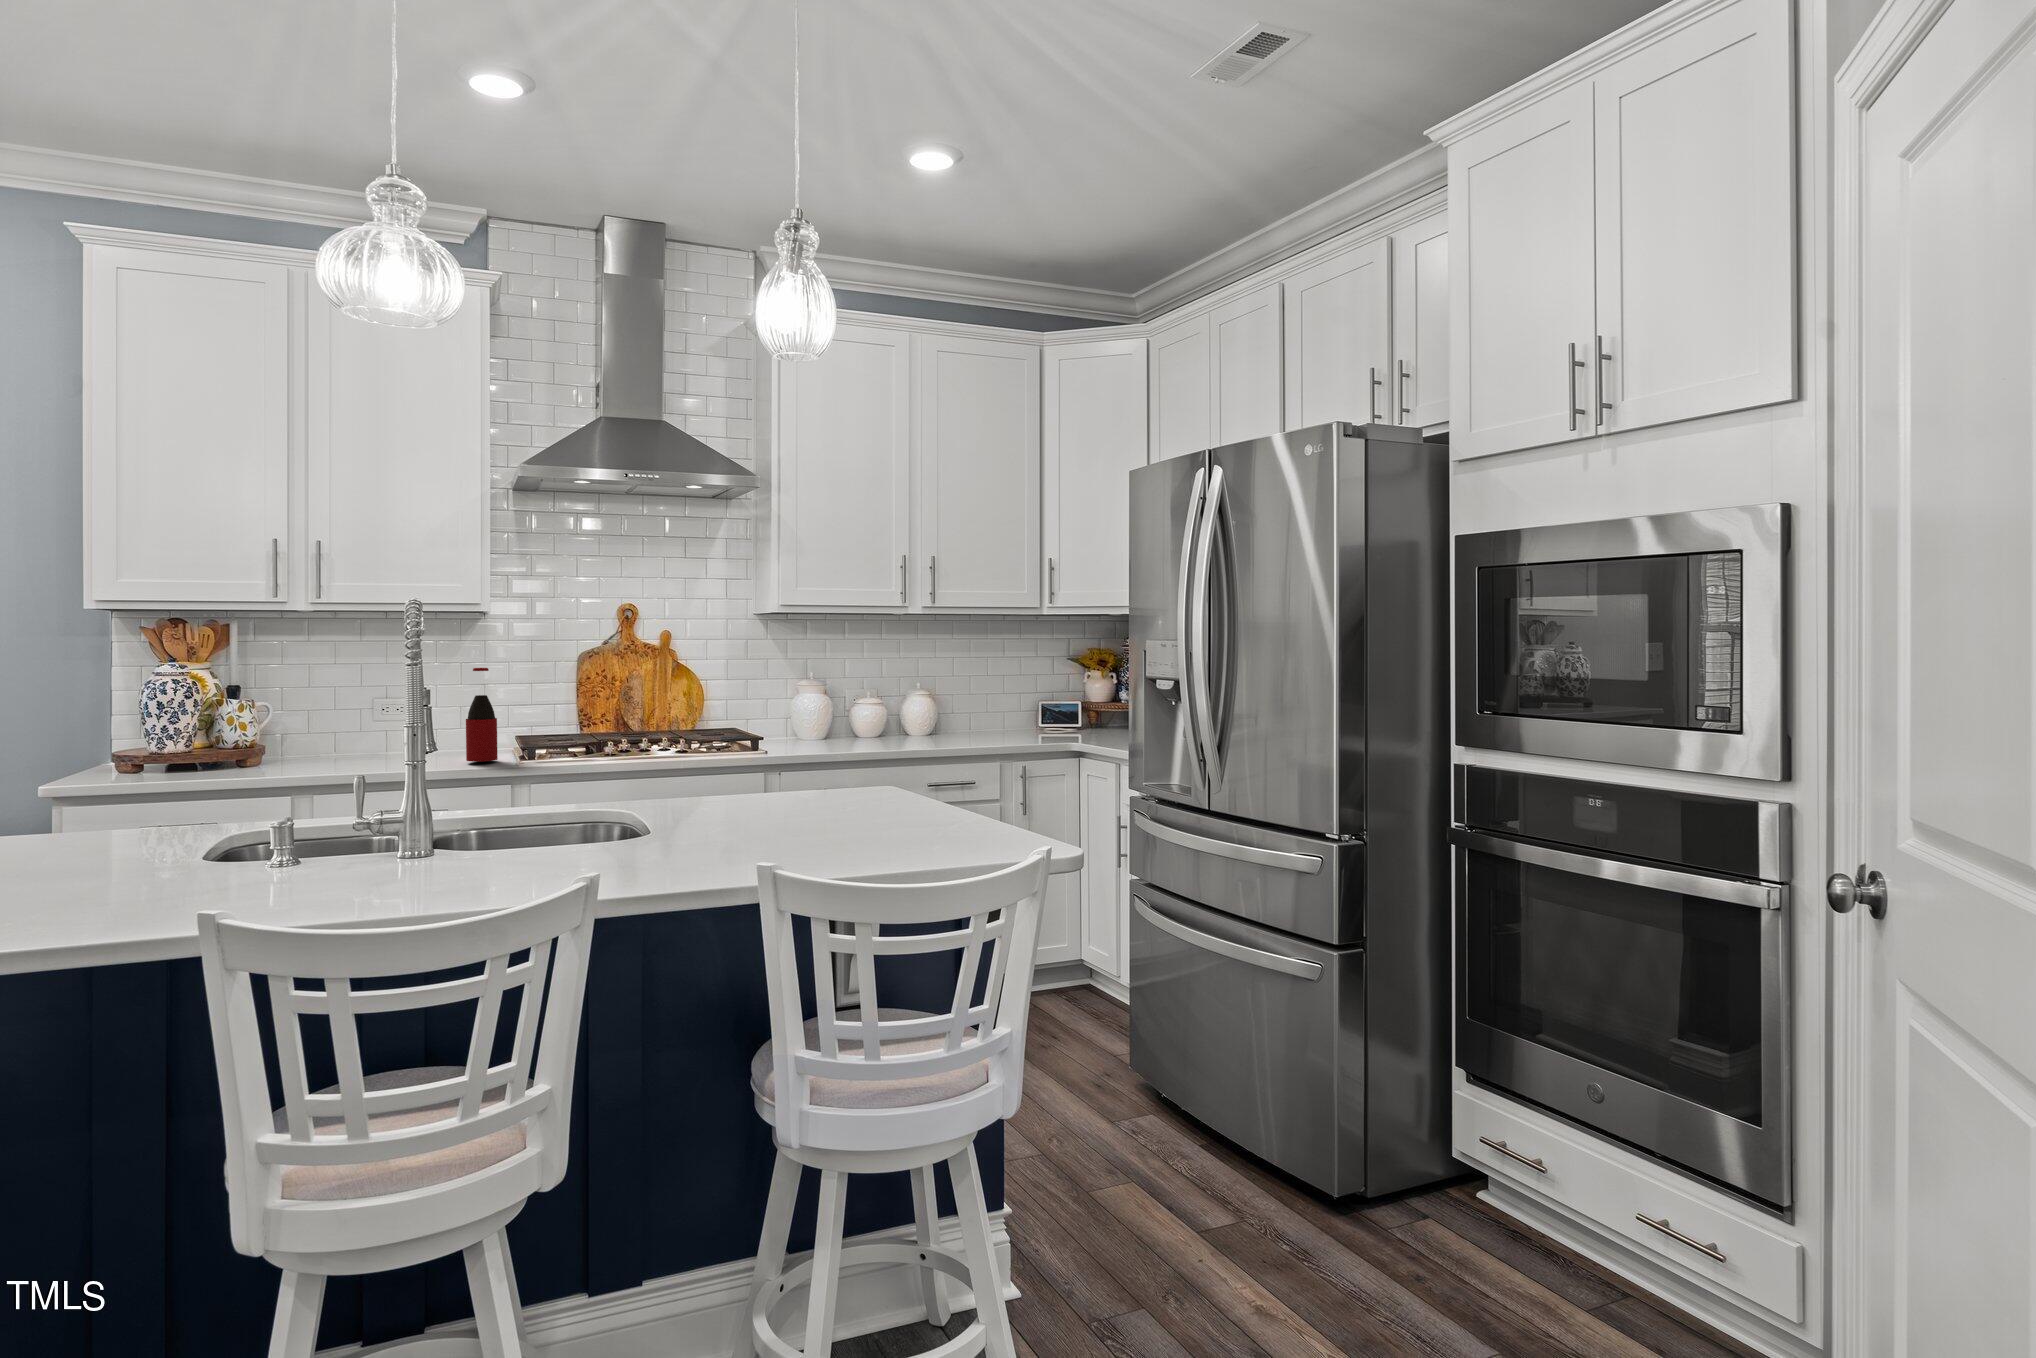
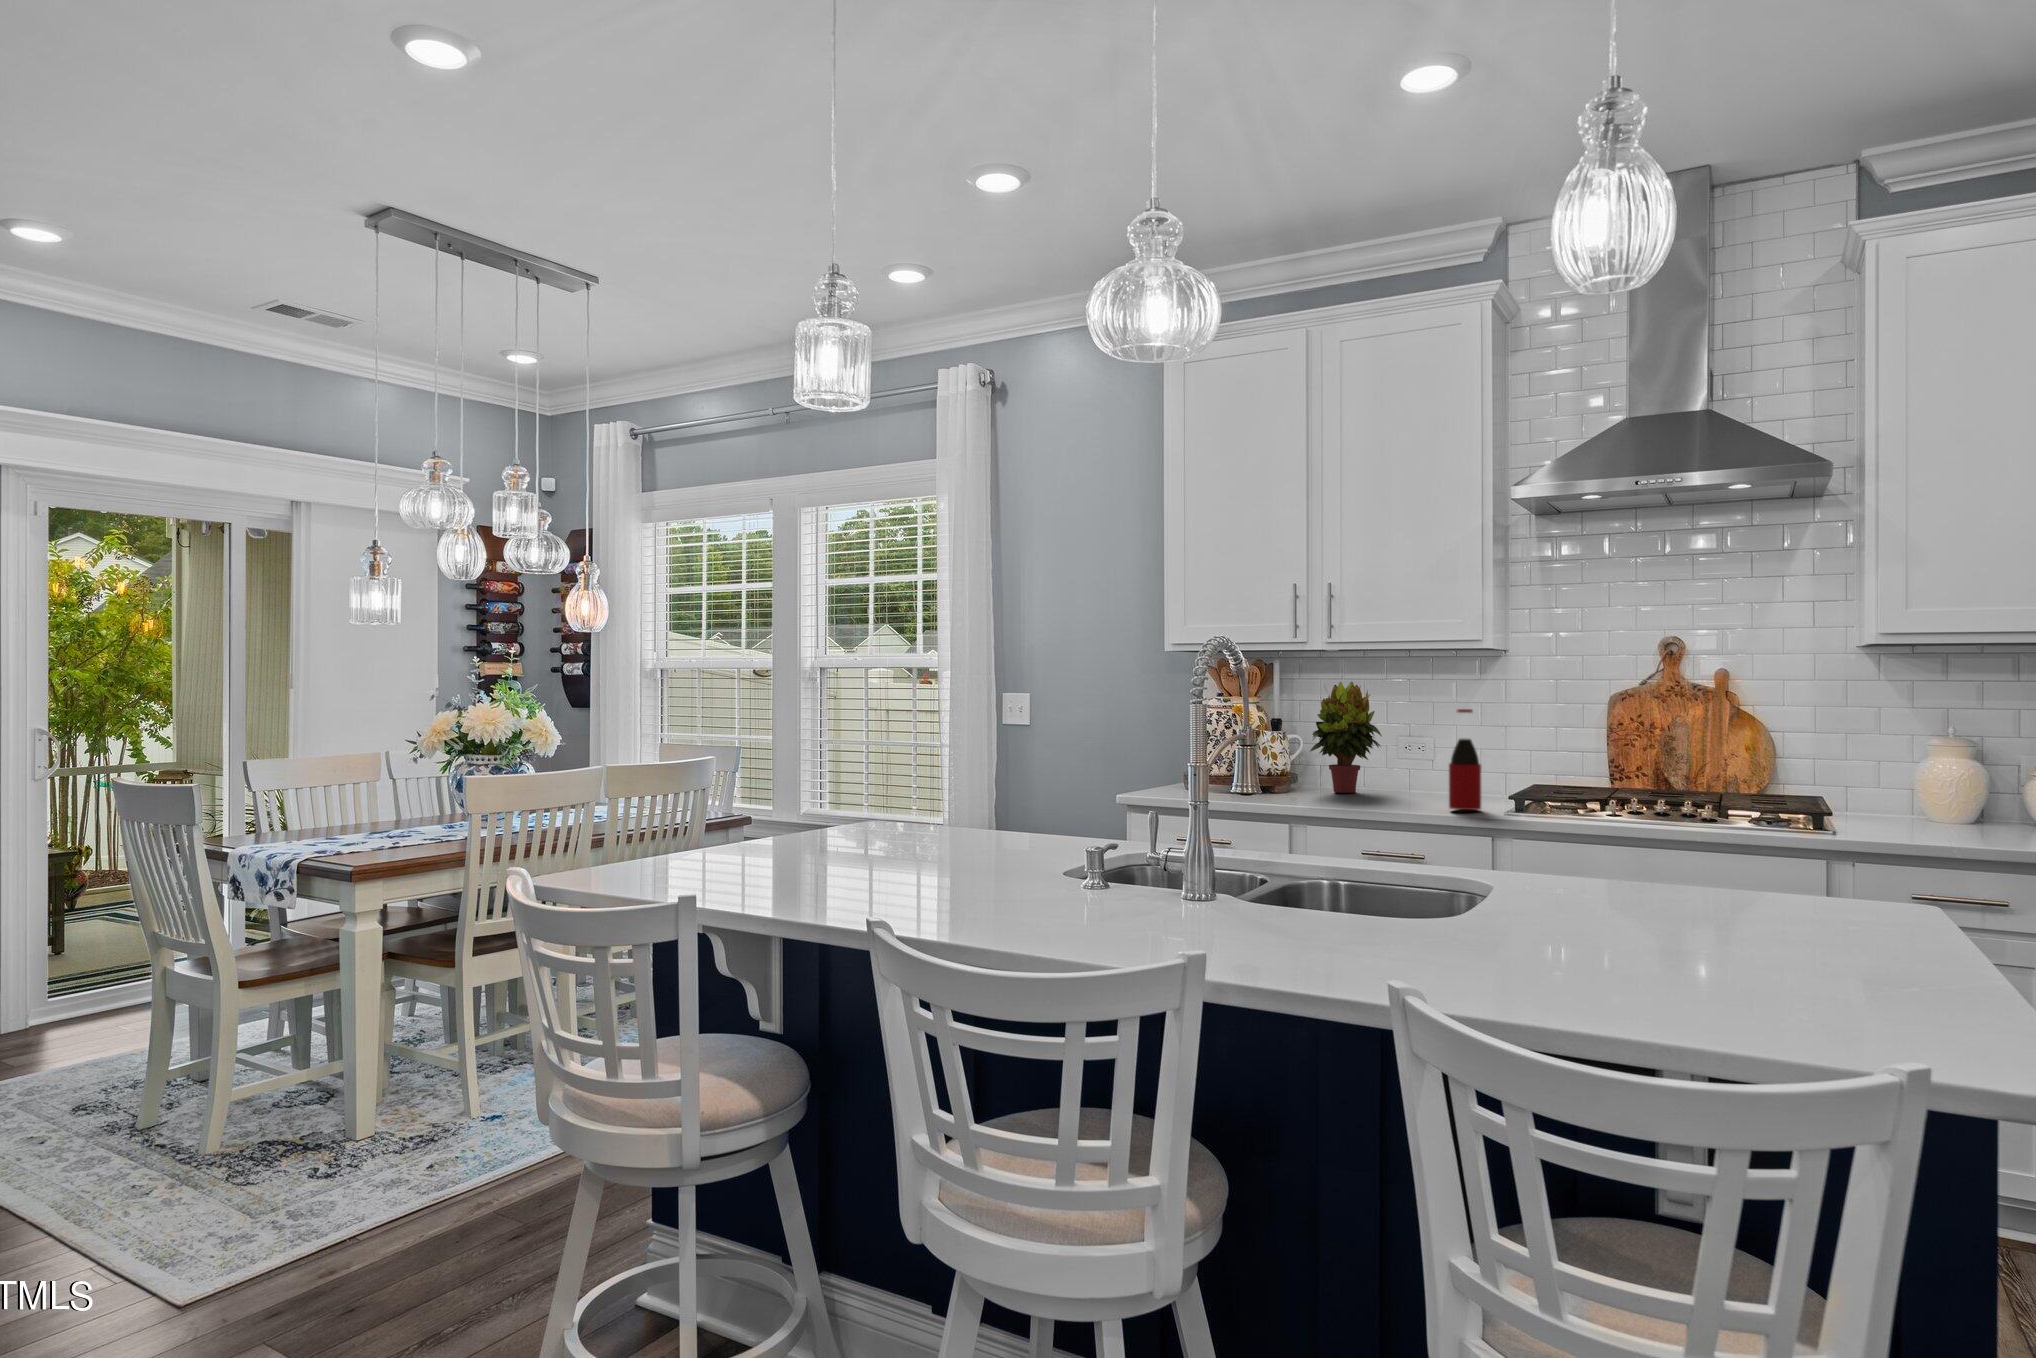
potted plant: none [286,643,372,758] -> present [1310,682,1382,793]

